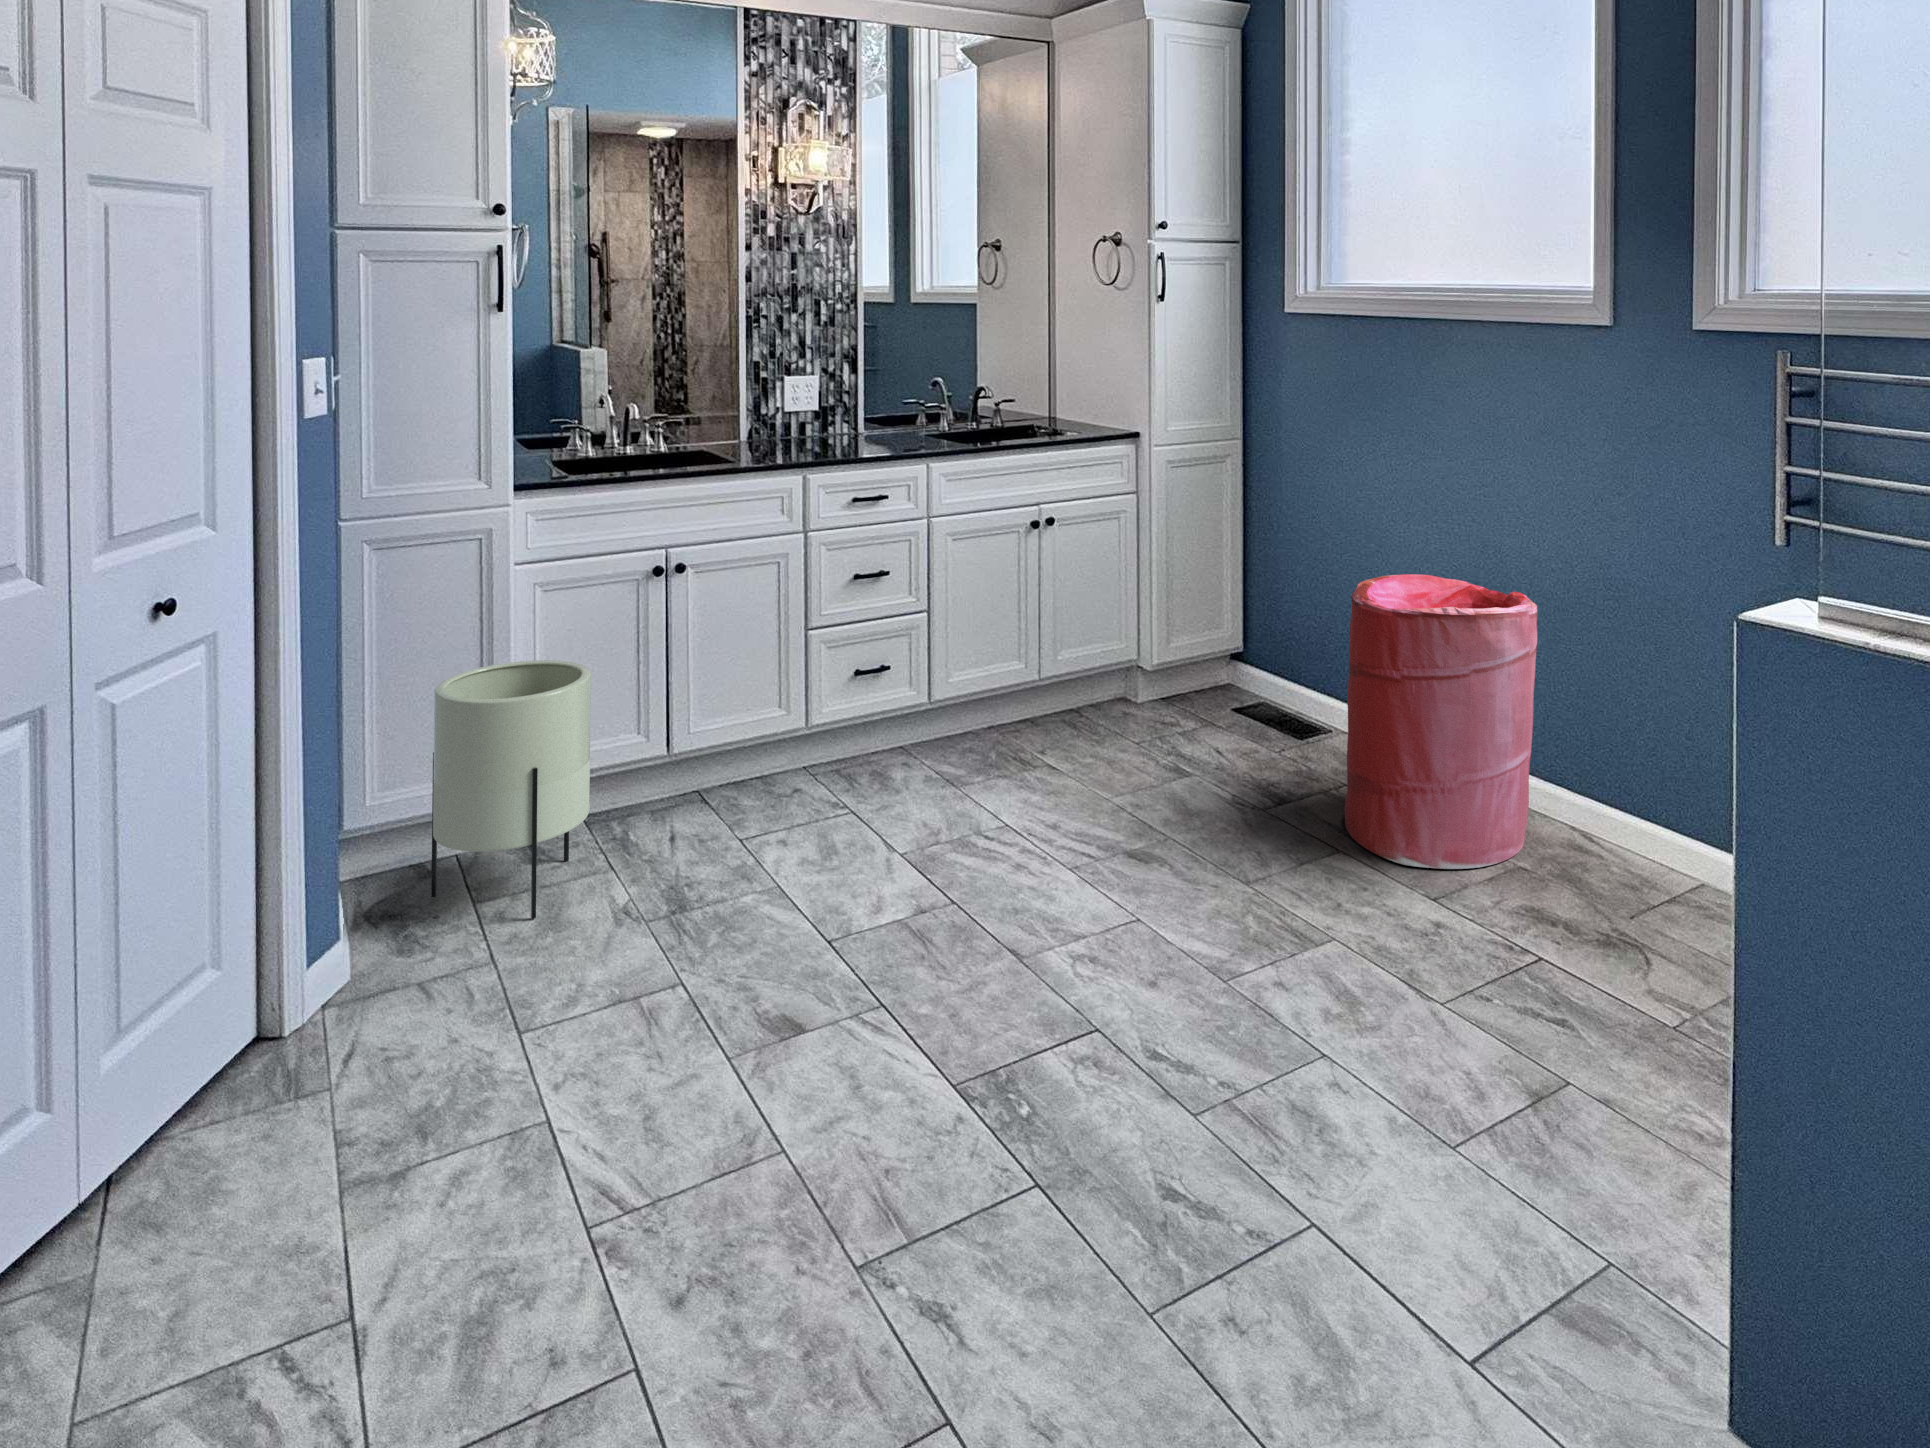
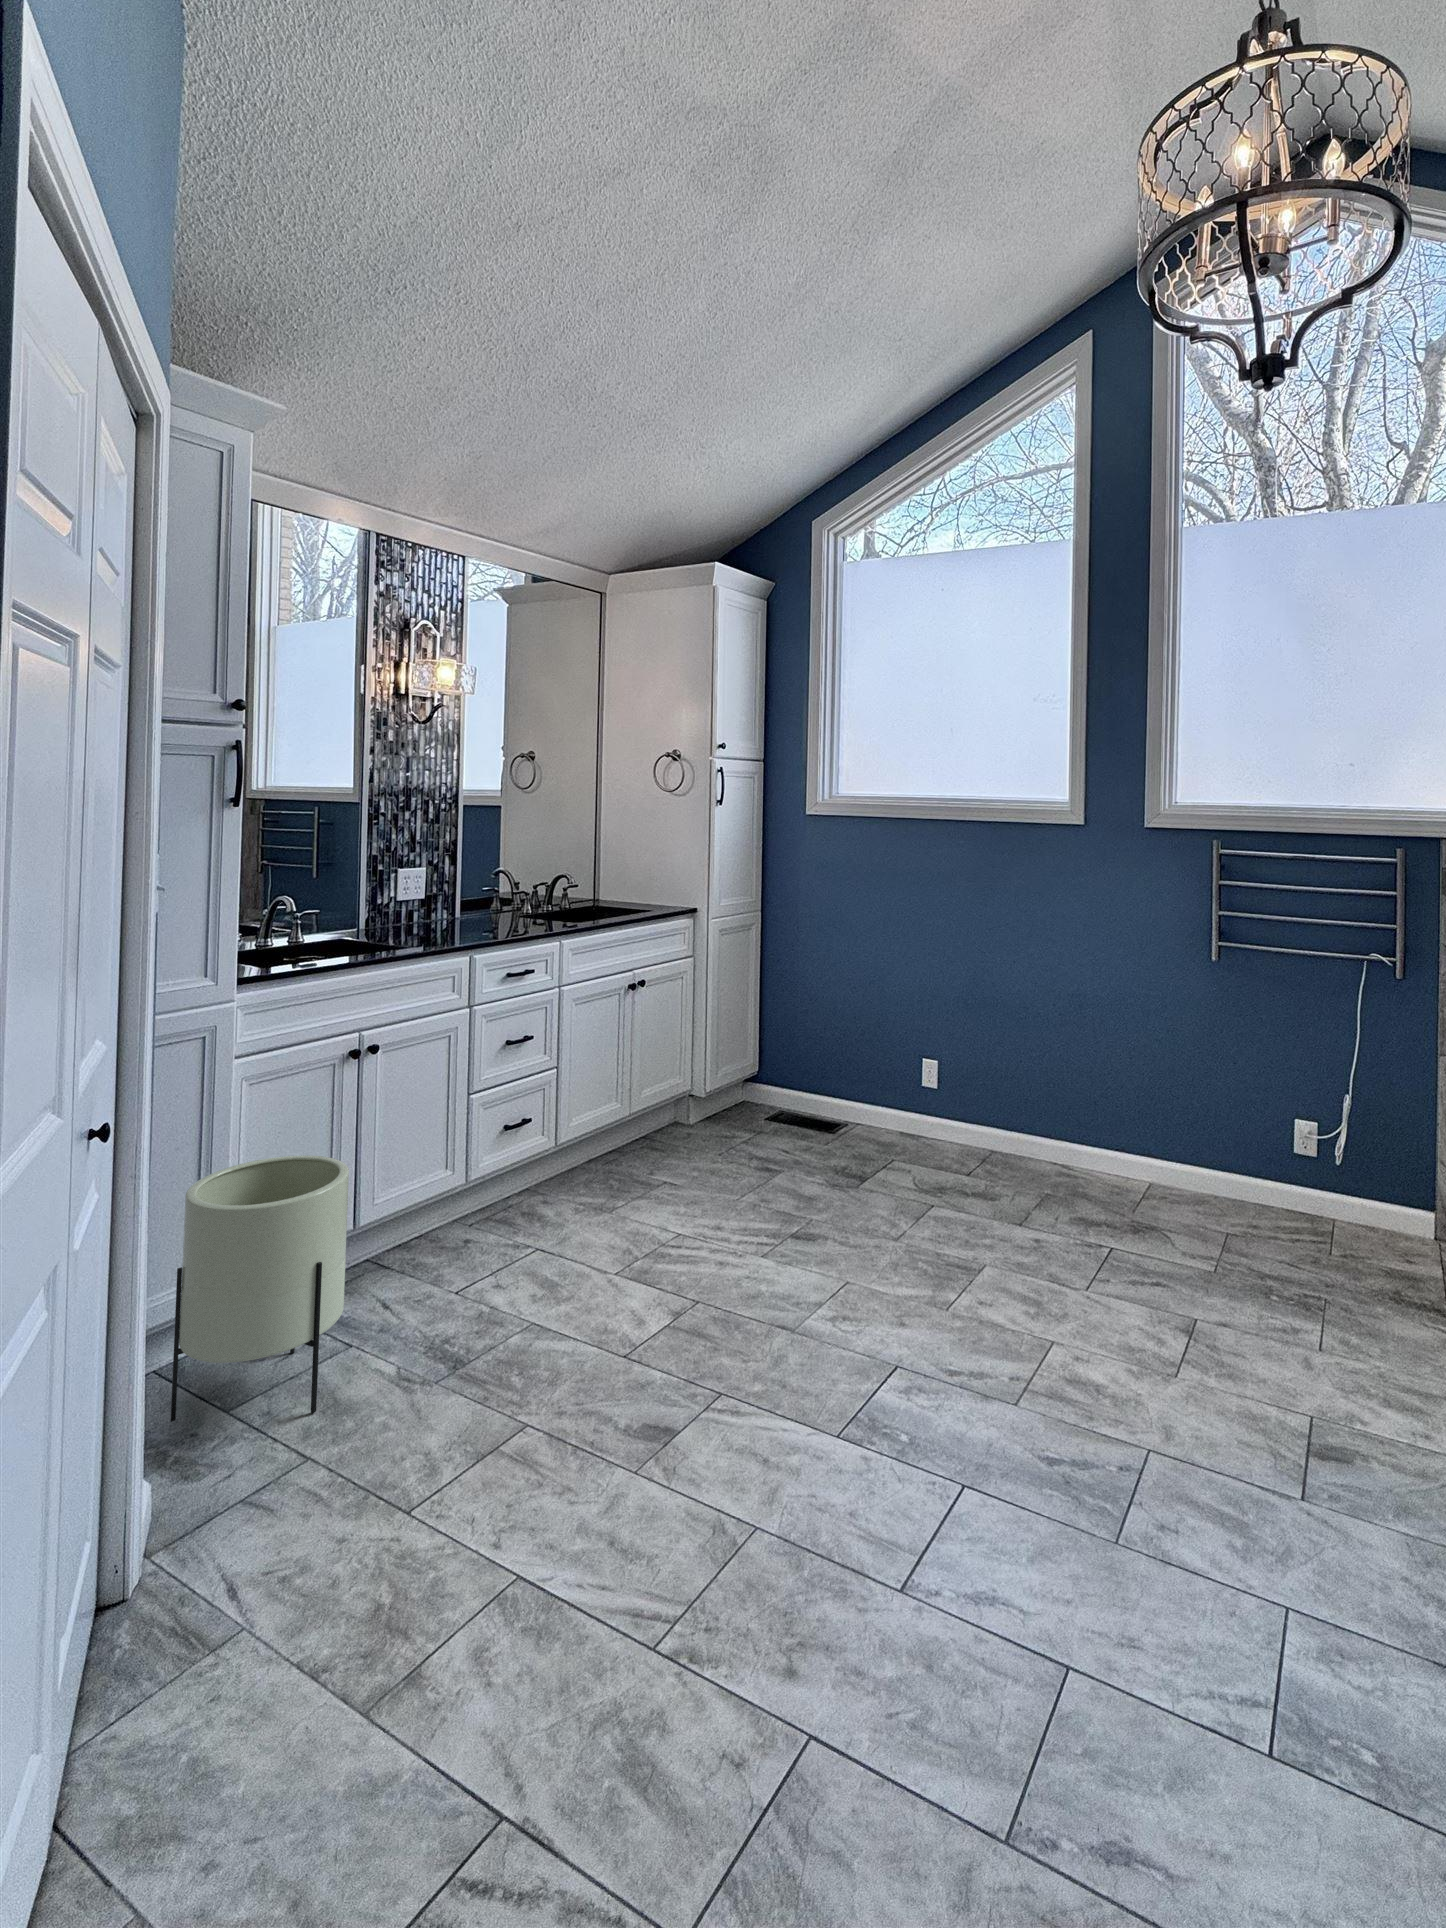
laundry hamper: present [1345,574,1537,869] -> none [920,1003,1052,1209]

